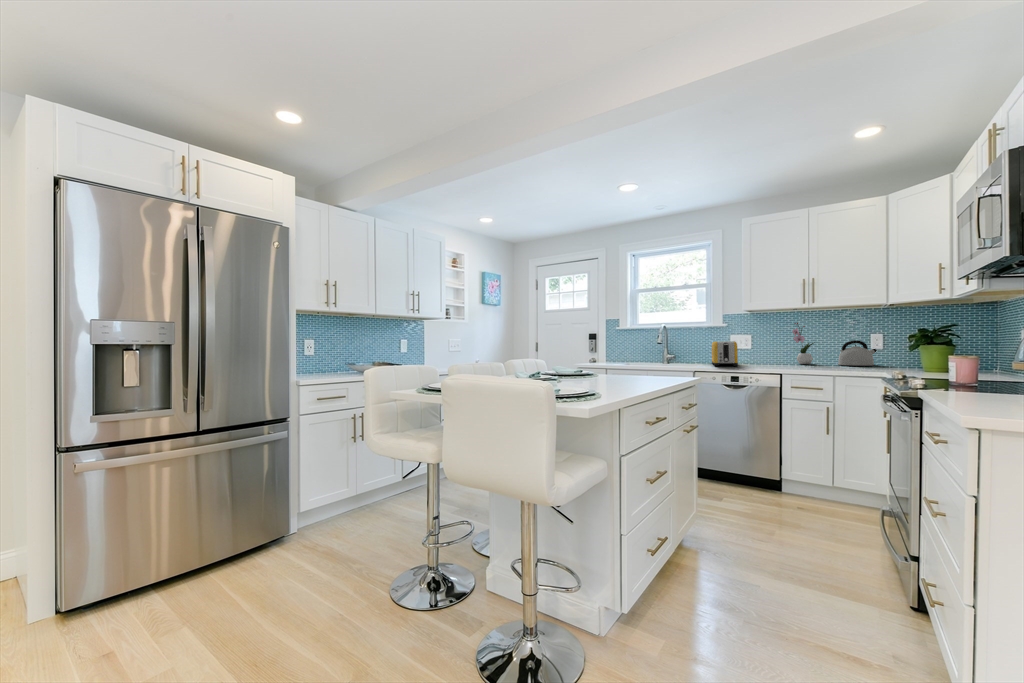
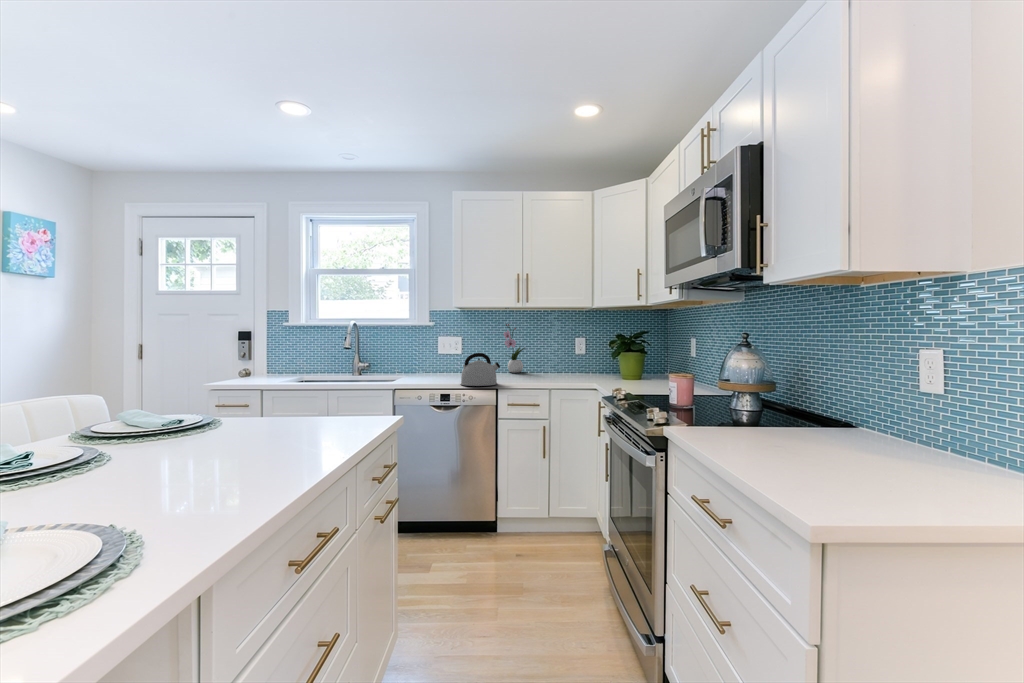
kettle: present [838,340,877,366] -> present [461,353,500,386]
toaster: present [712,341,738,366] -> none [415,346,446,378]

